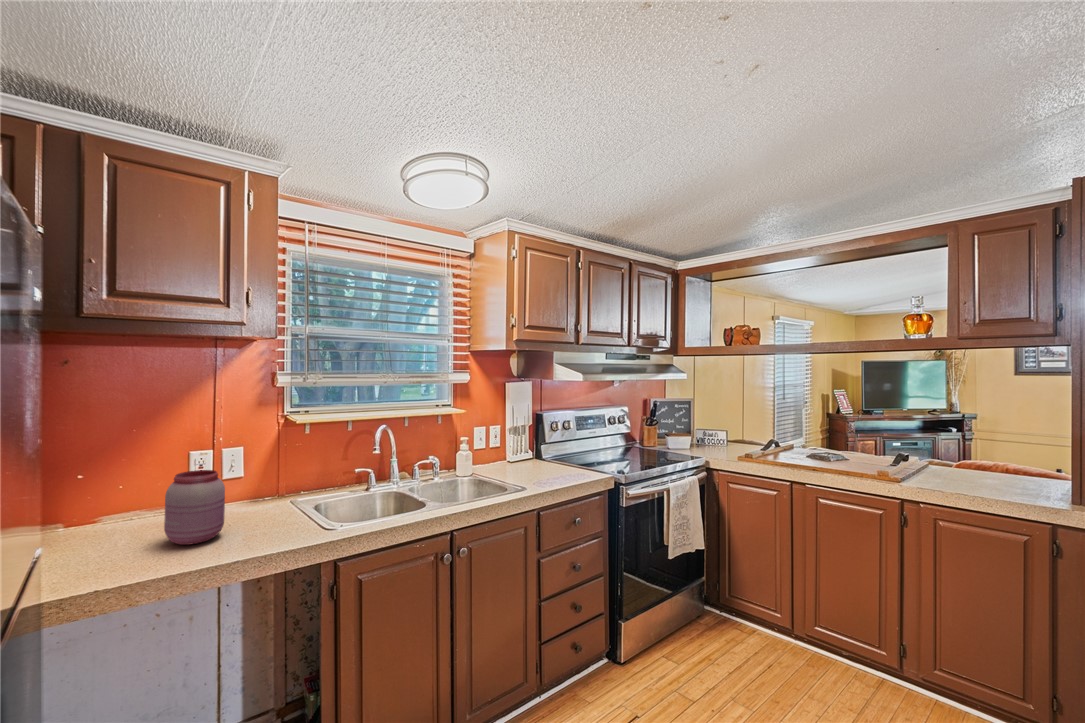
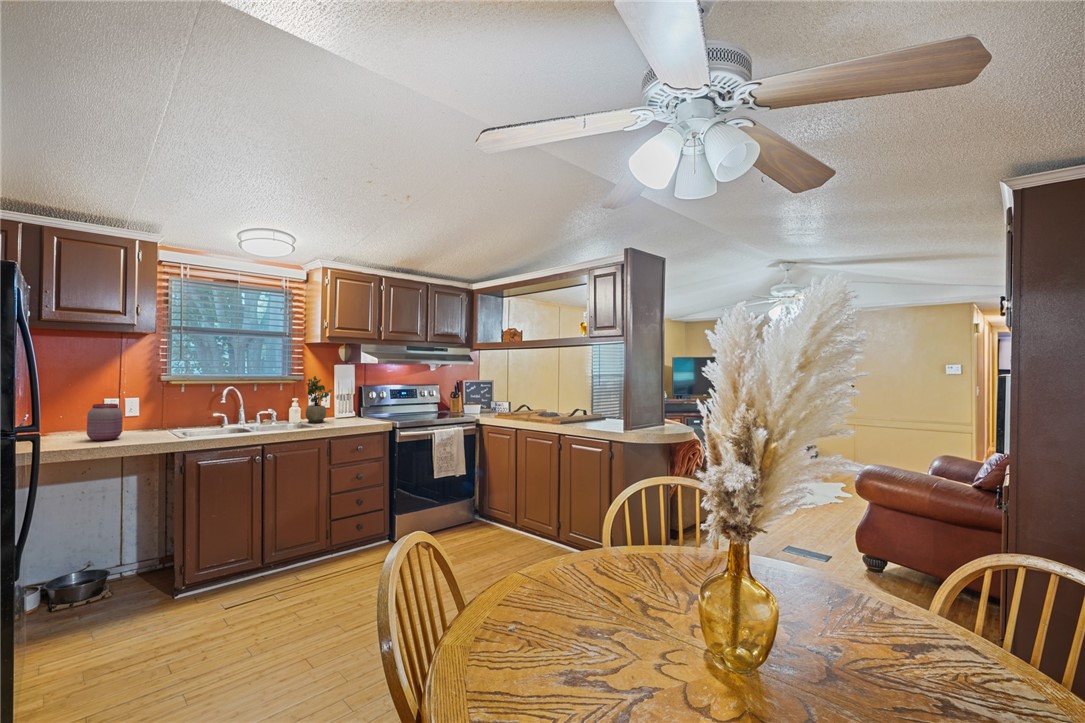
potted plant: none [482,404,528,478] -> present [305,376,332,423]

